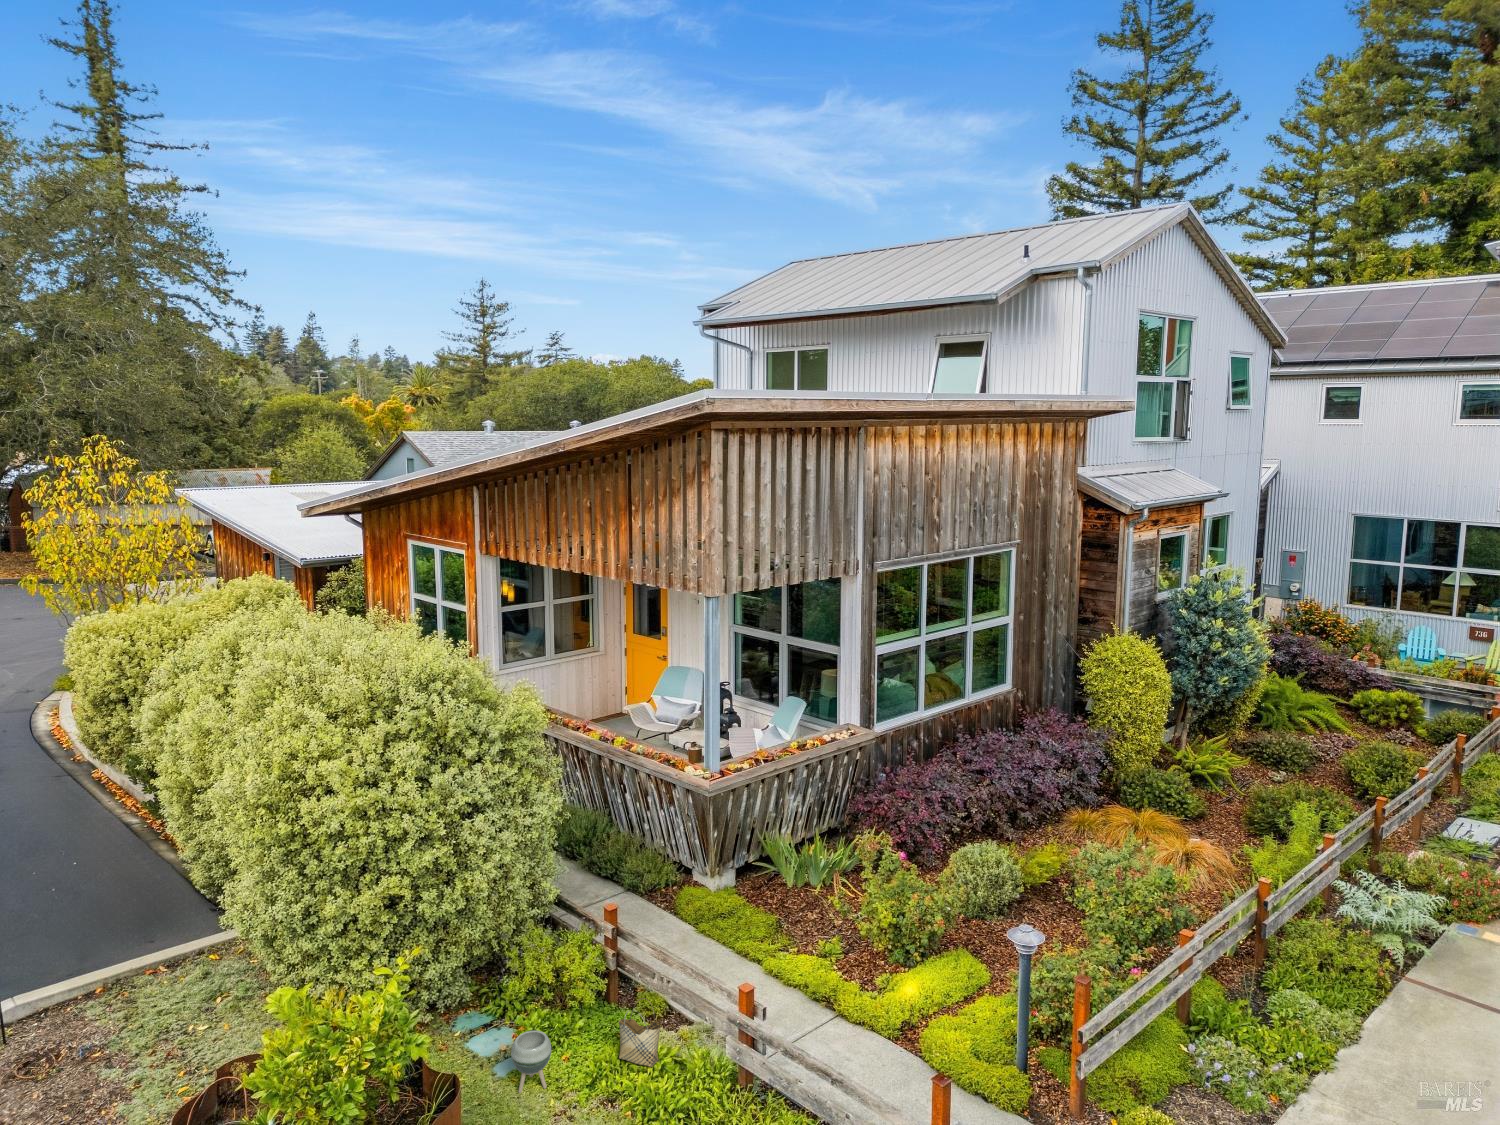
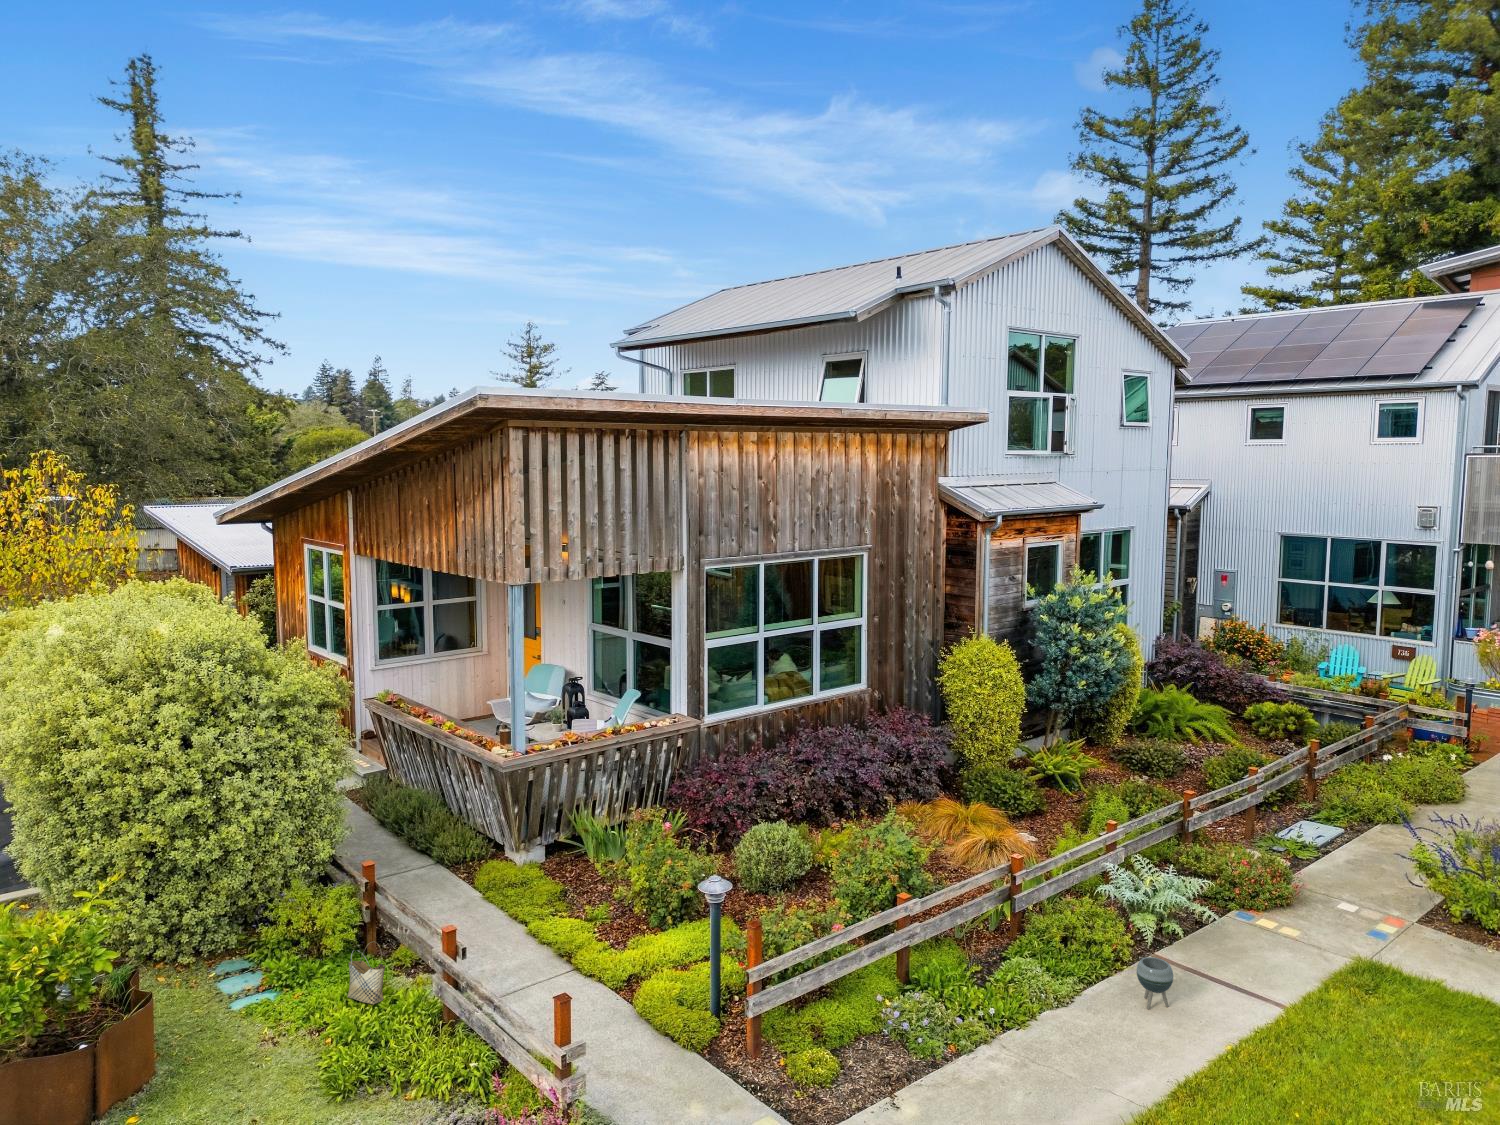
planter: present [511,1031,551,1093] -> present [1137,957,1173,1009]

